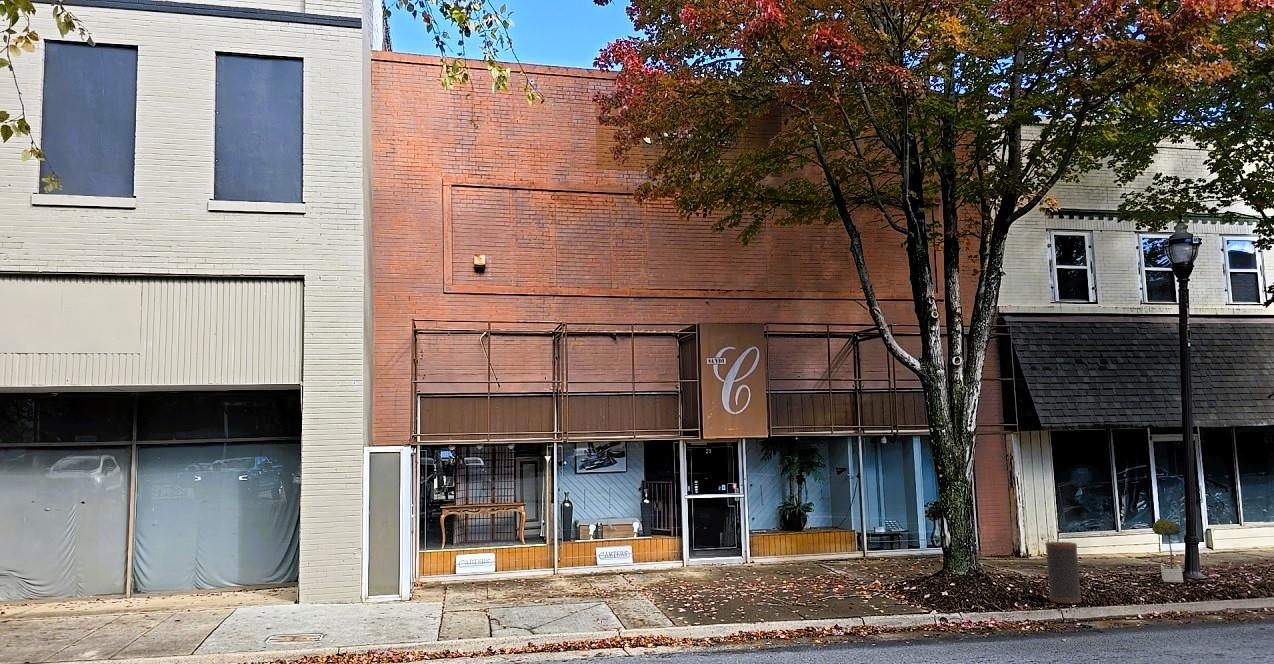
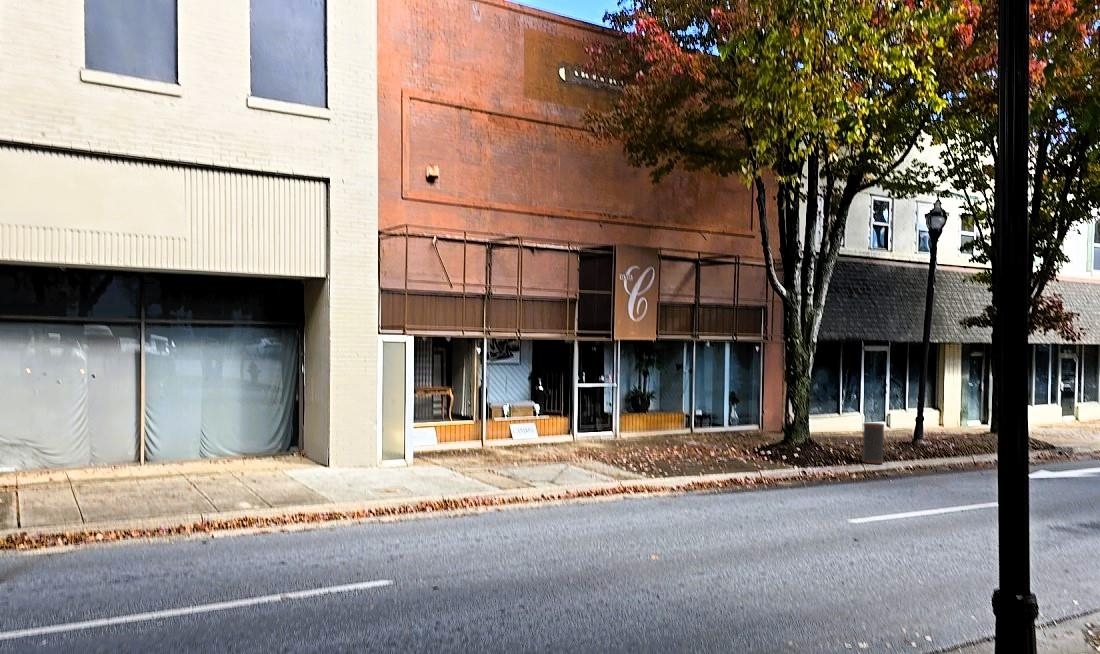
potted tree: present [1152,519,1183,582] -> none [896,407,915,450]

